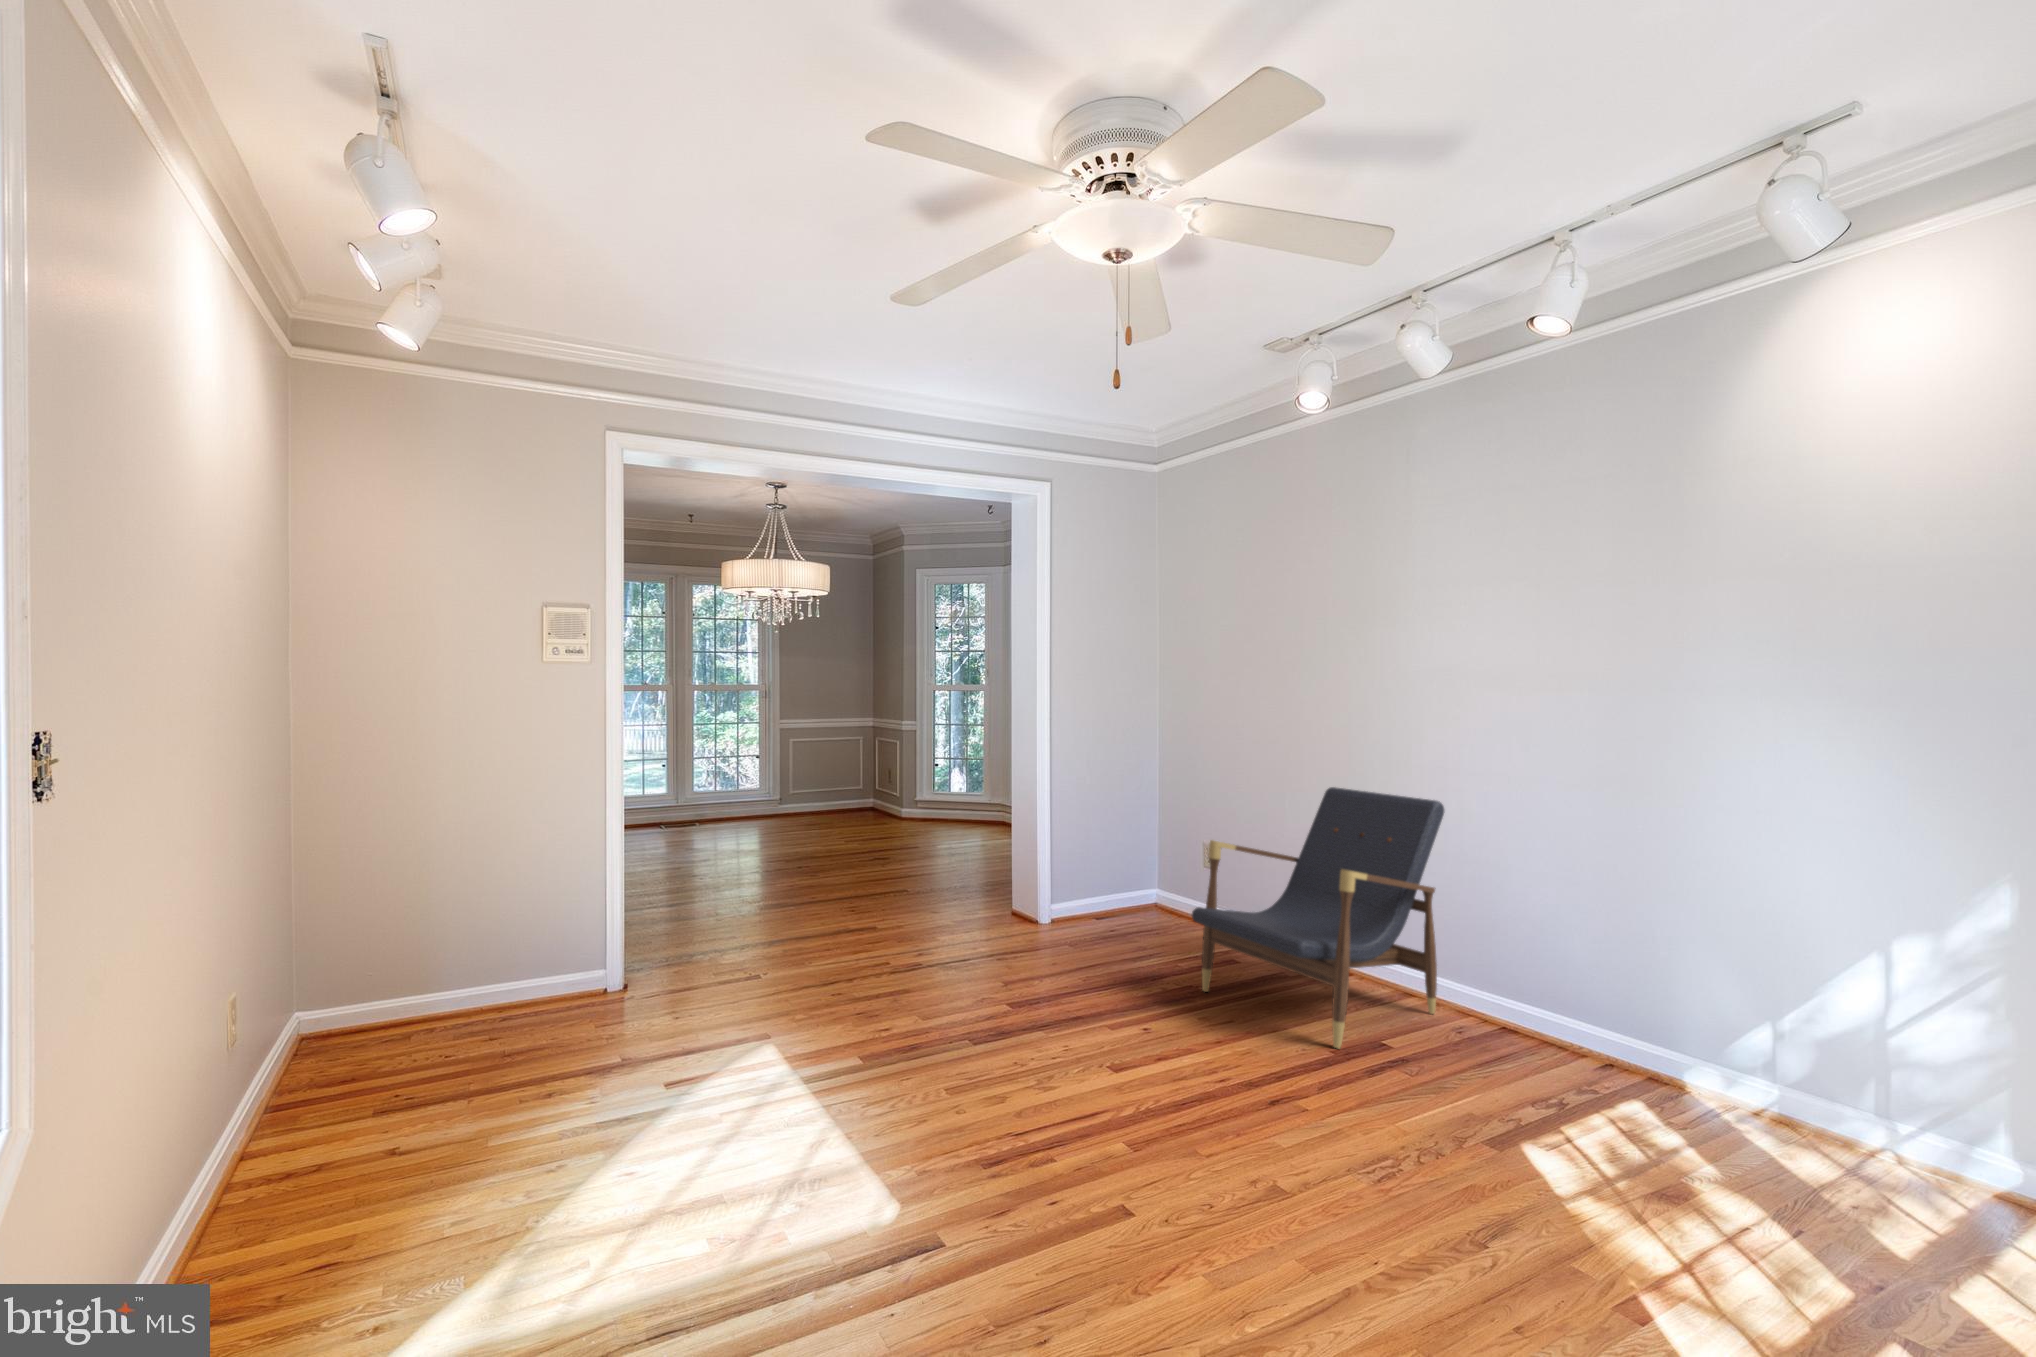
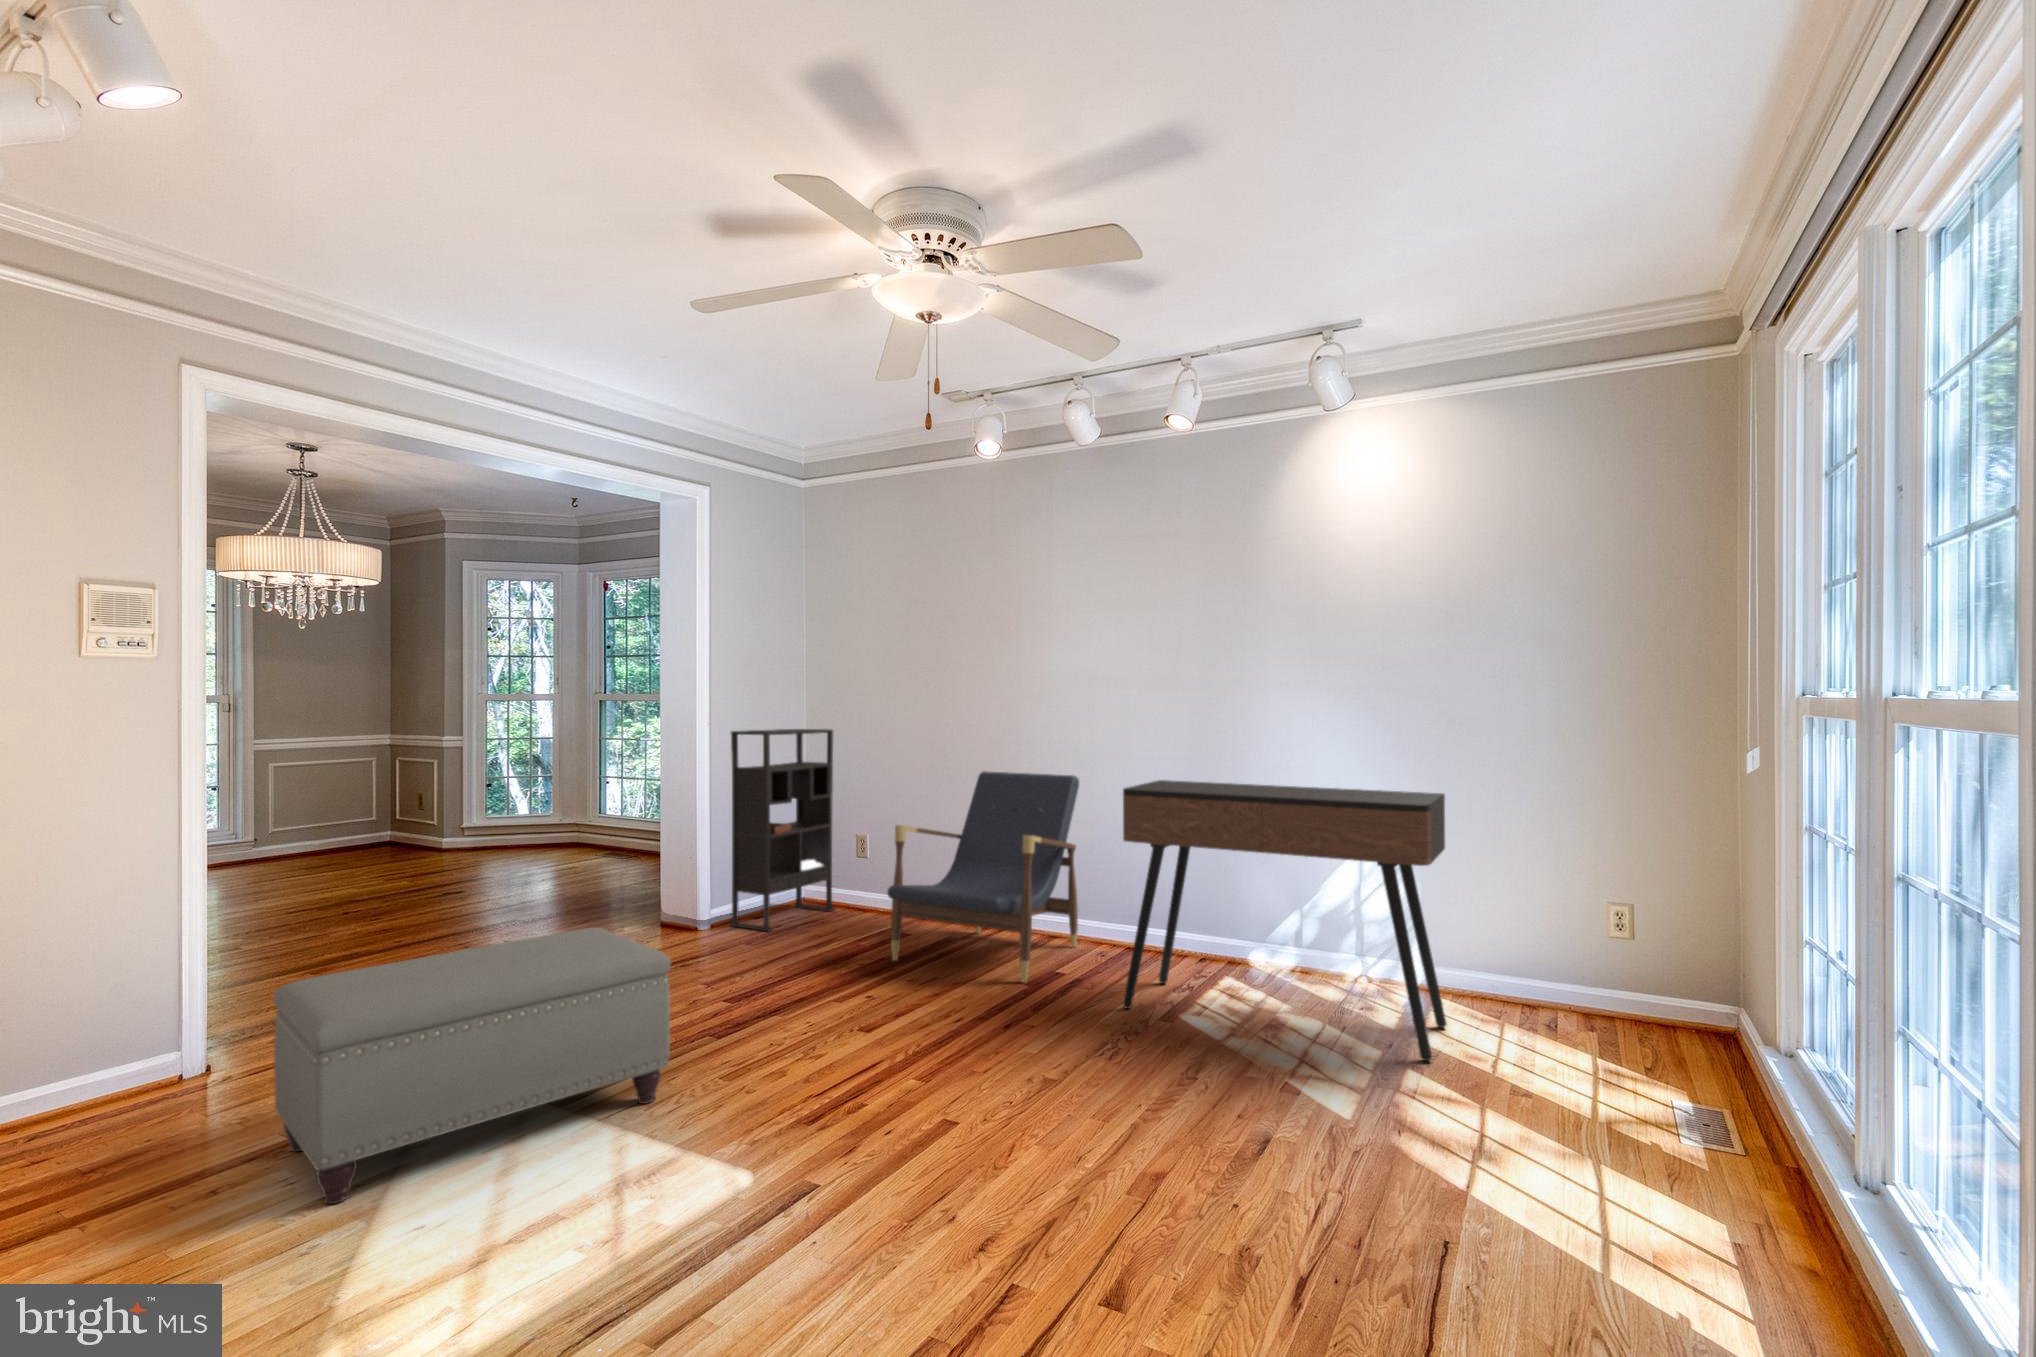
bookshelf: none [1071,728,1185,936] -> present [730,729,836,931]
console table: none [1446,817,2027,1337] -> present [1123,780,1447,1061]
ottoman: none [558,913,885,1130] -> present [274,928,671,1204]

